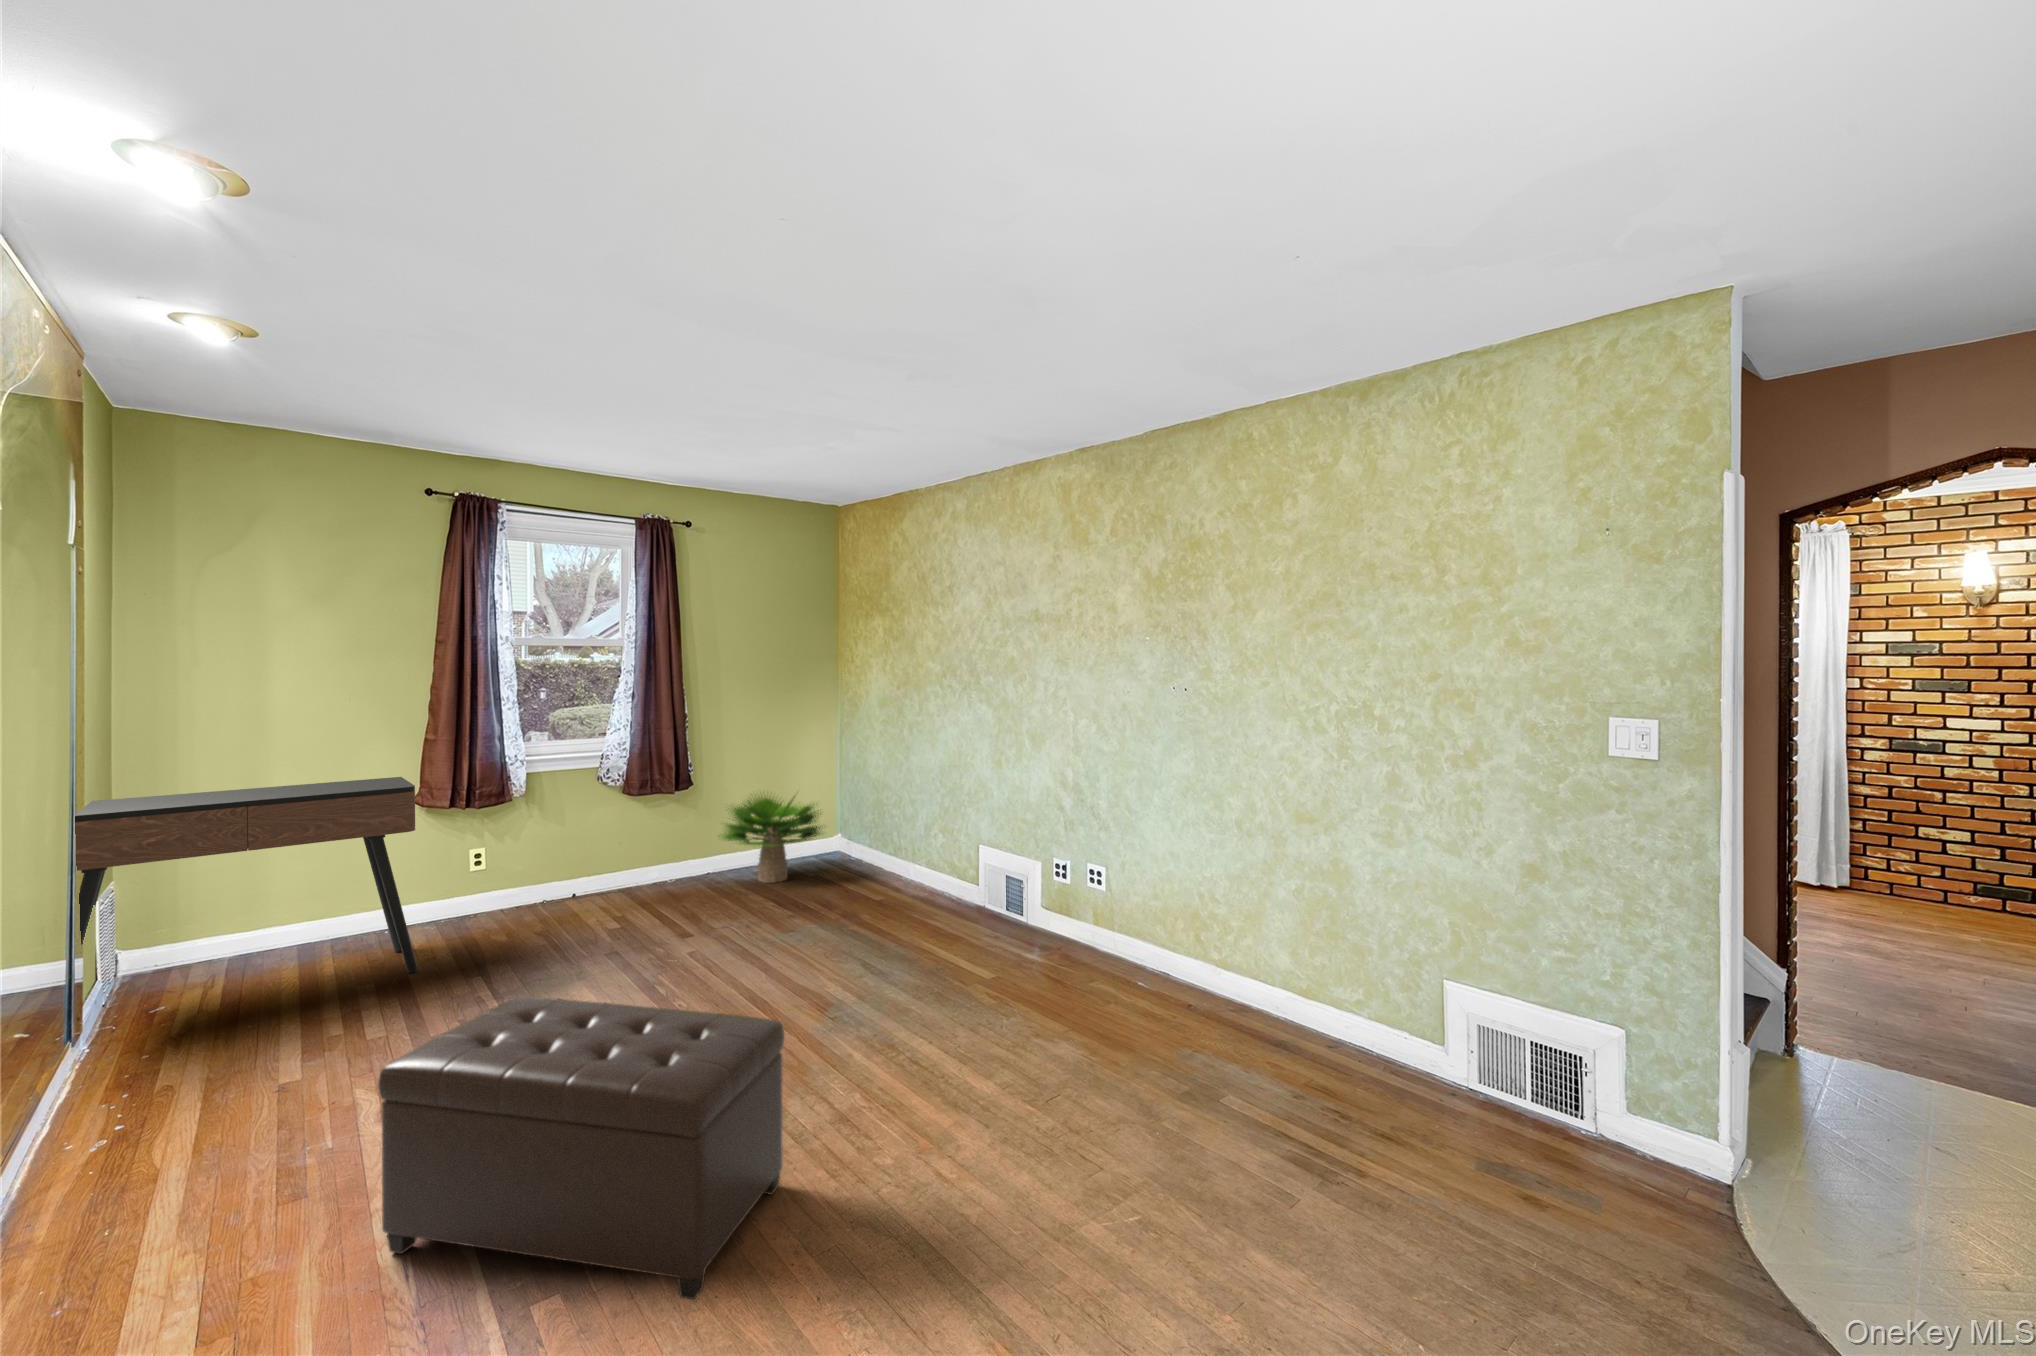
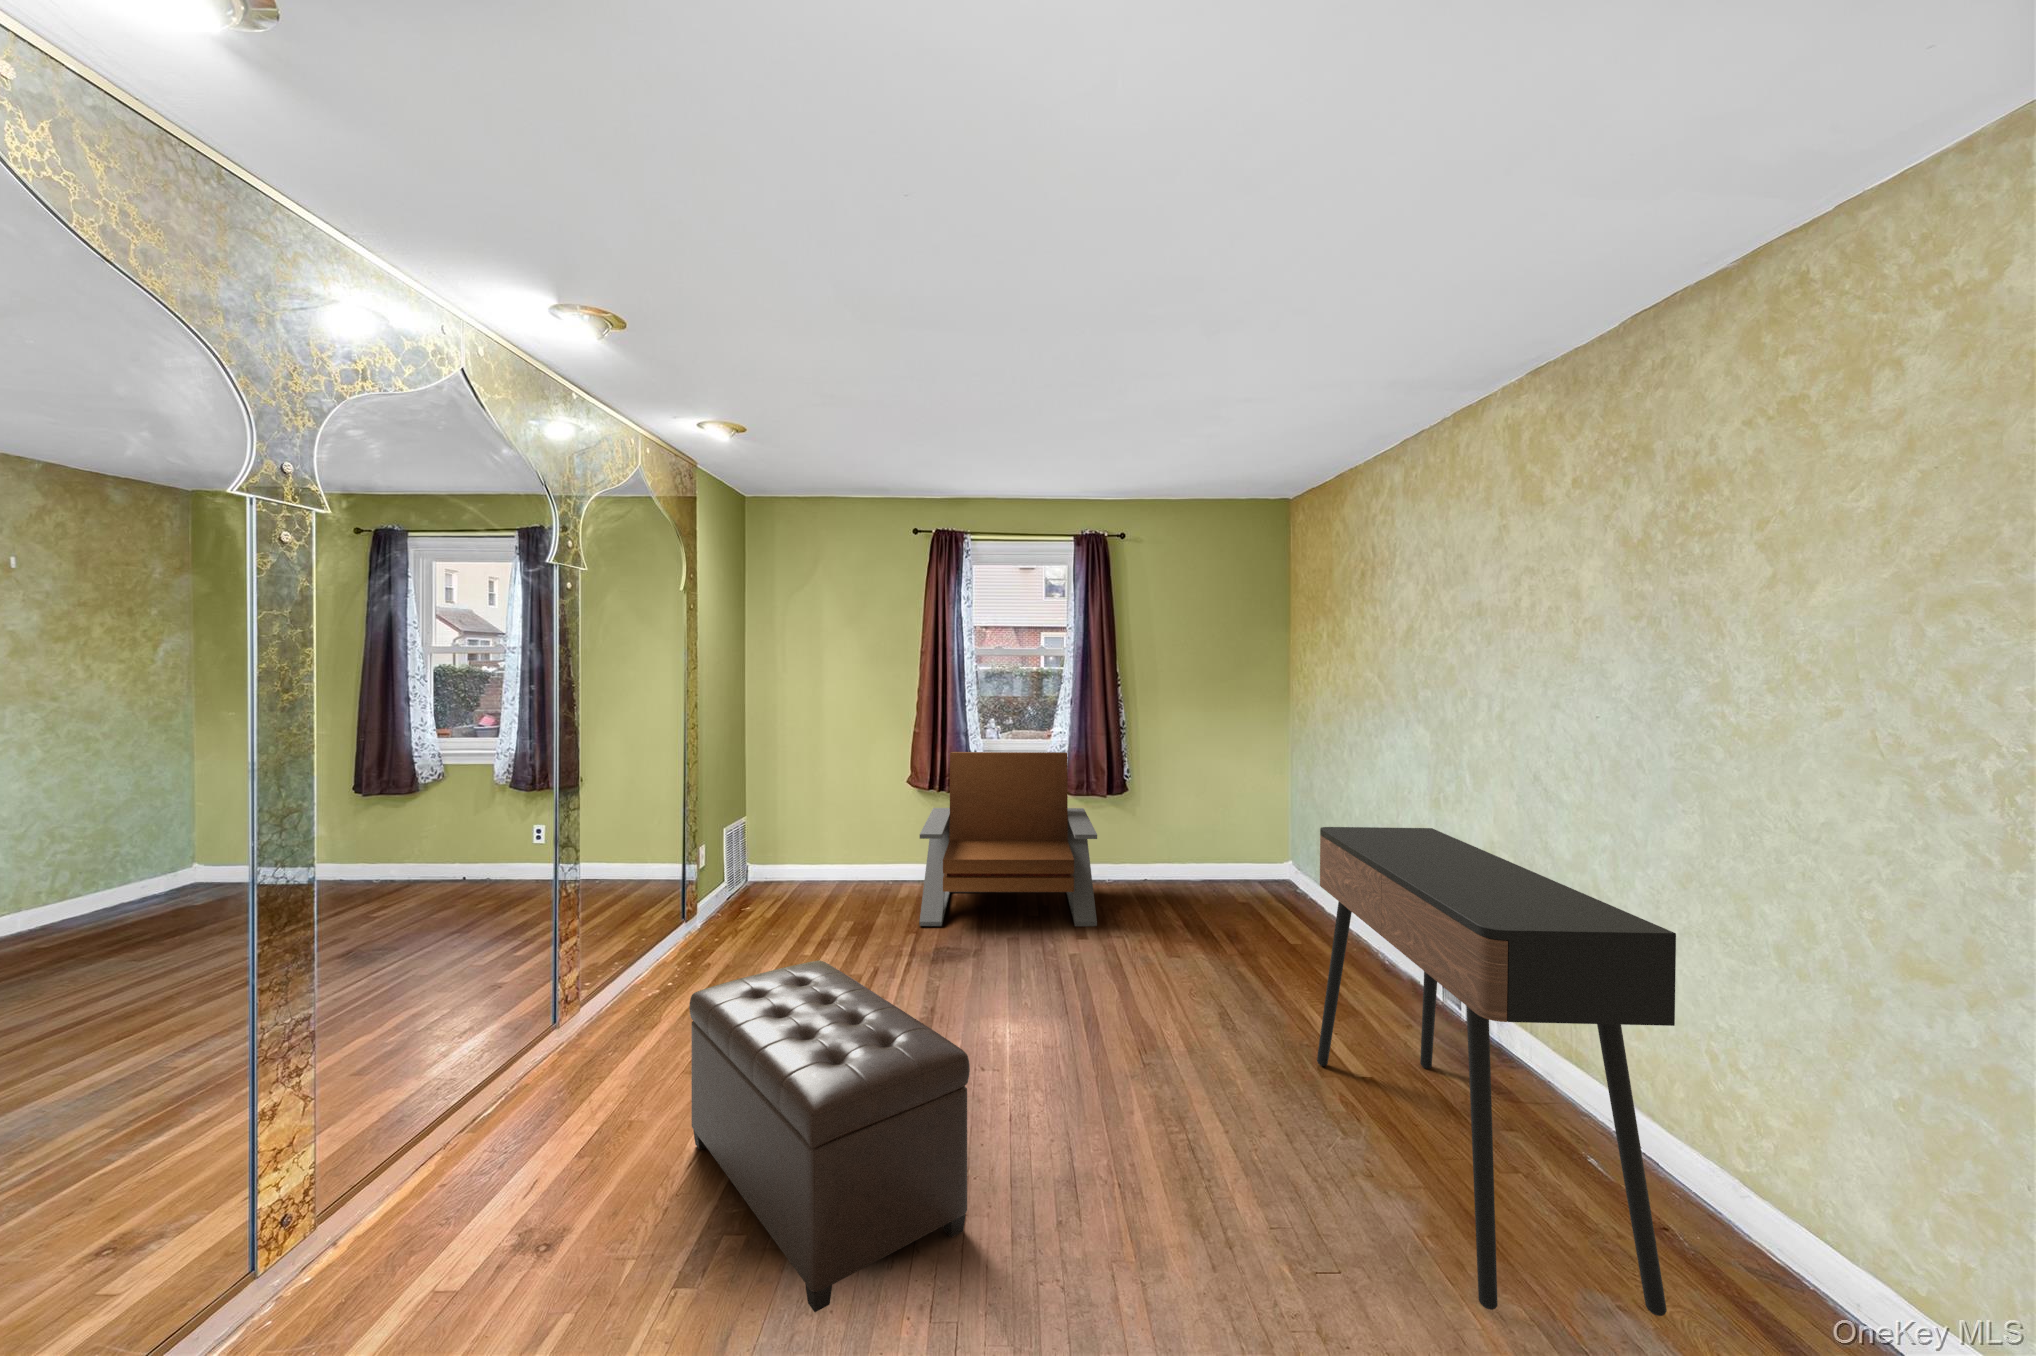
lounge chair: none [456,751,695,967] -> present [919,752,1097,926]
console table: present [75,777,418,973] -> present [1317,827,1676,1316]
potted plant: present [719,795,822,883] -> none [1140,800,1259,900]

